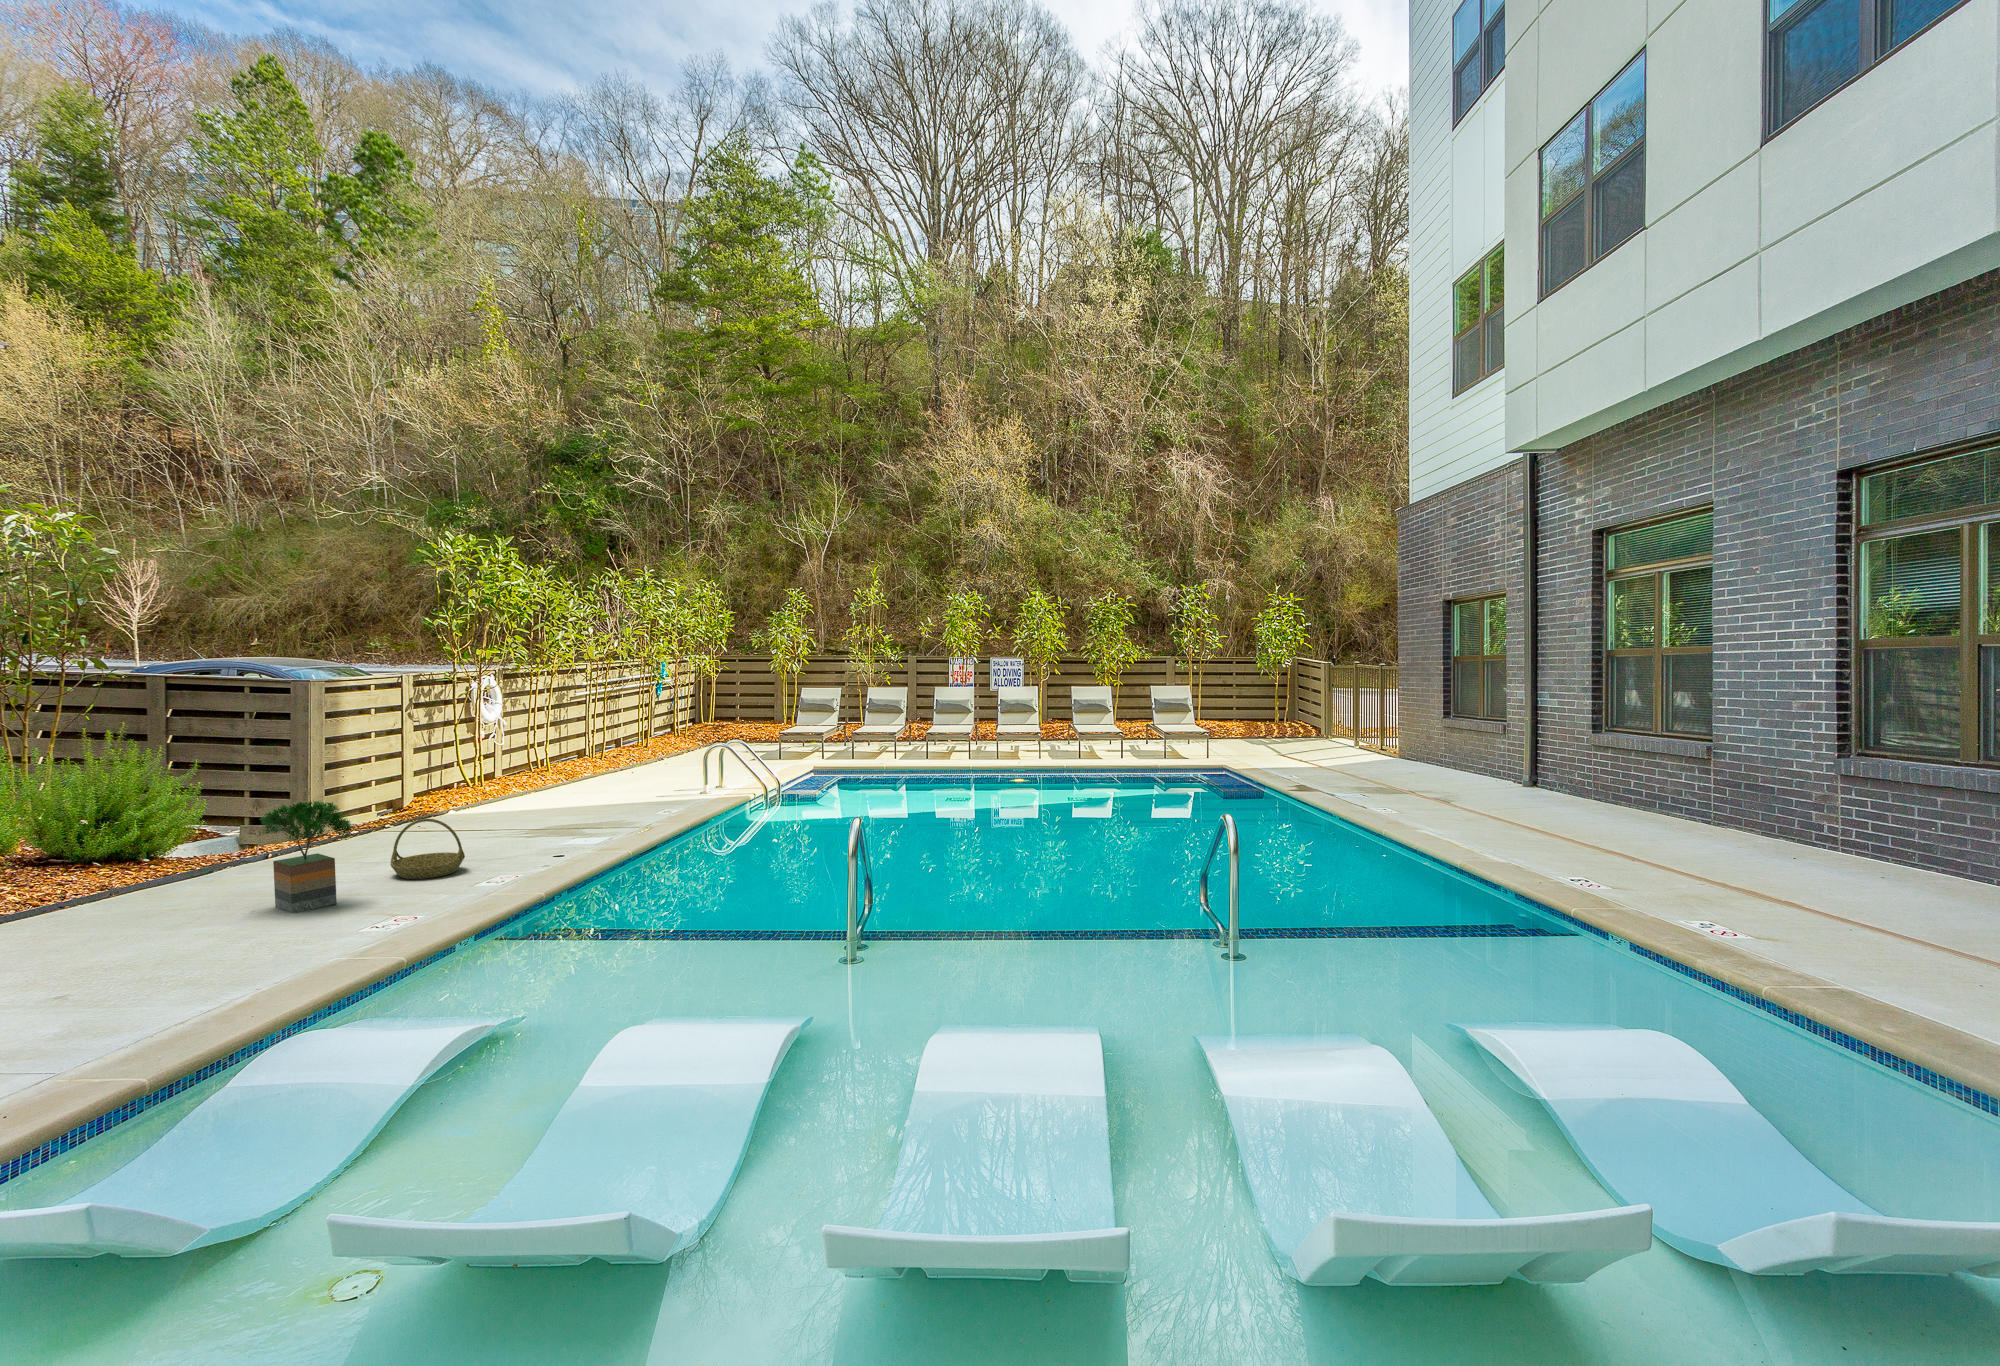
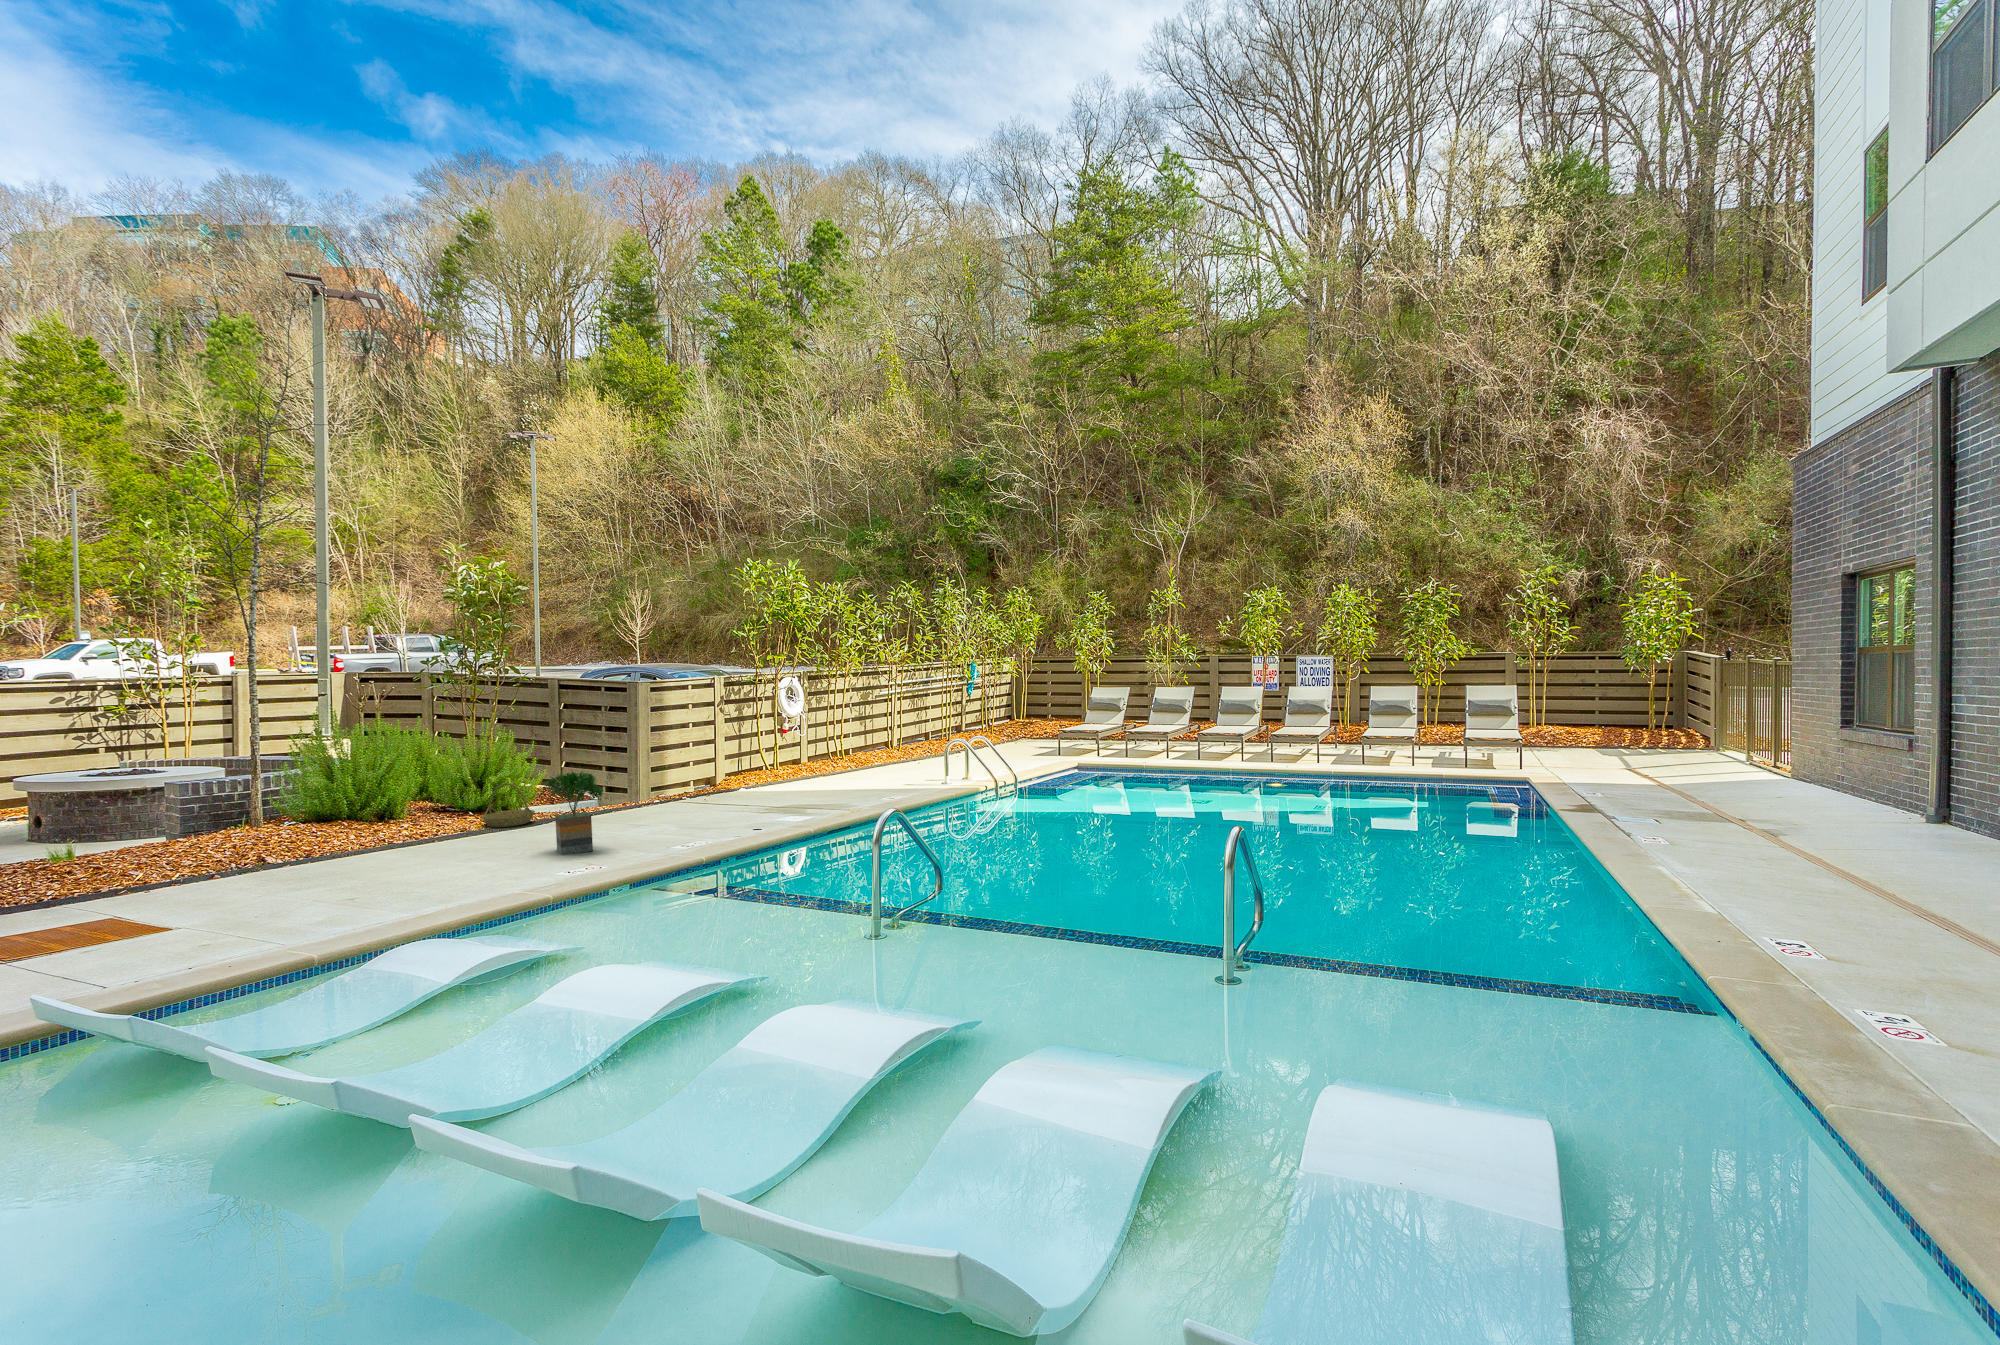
basket: present [390,819,465,879] -> present [482,783,535,827]

